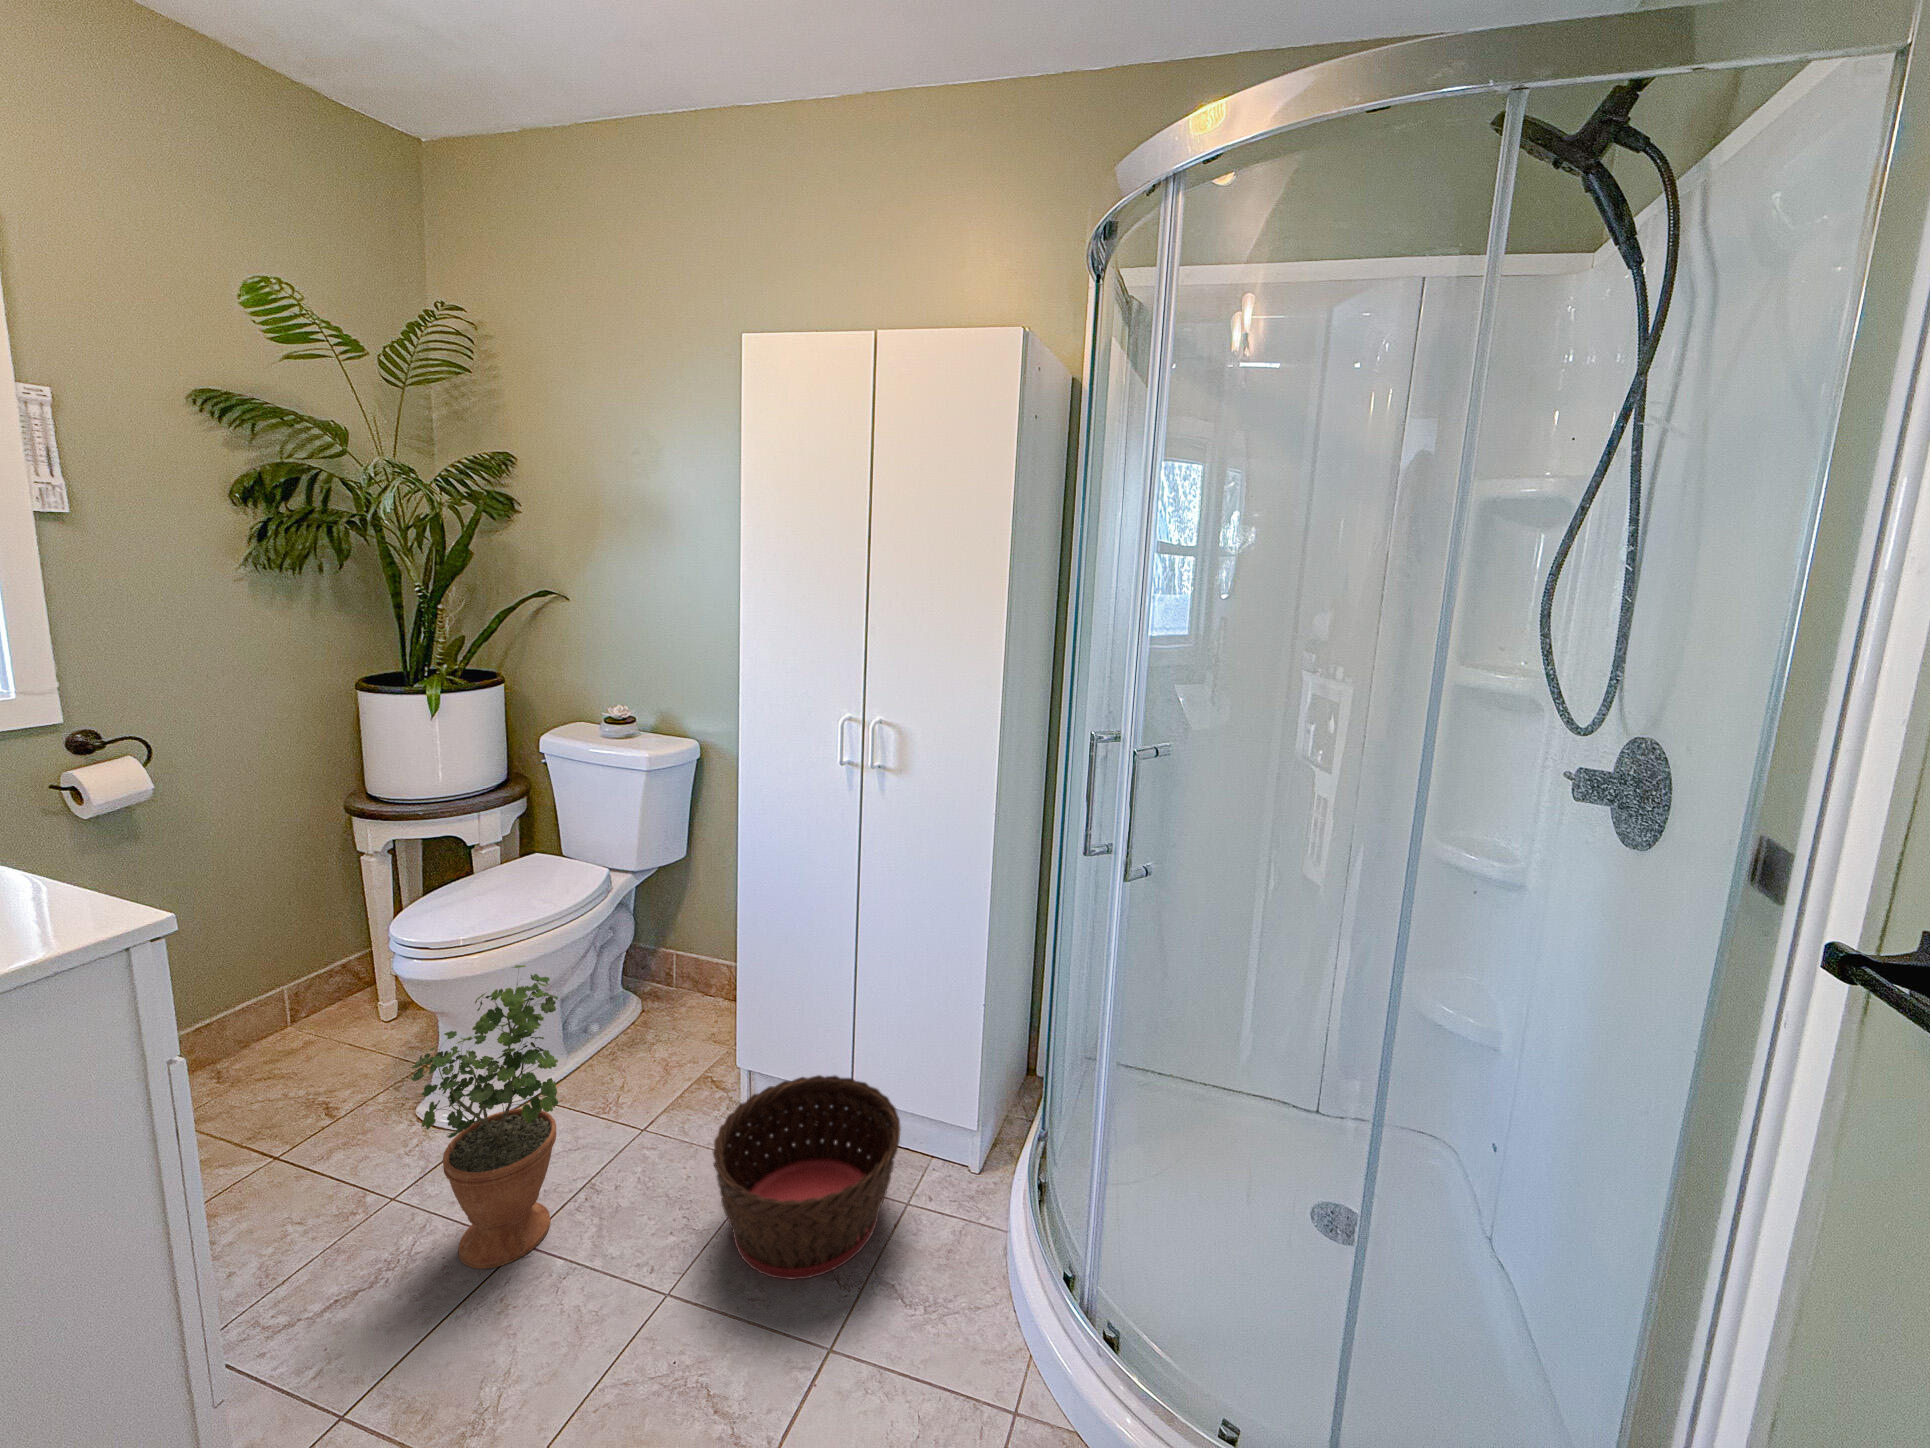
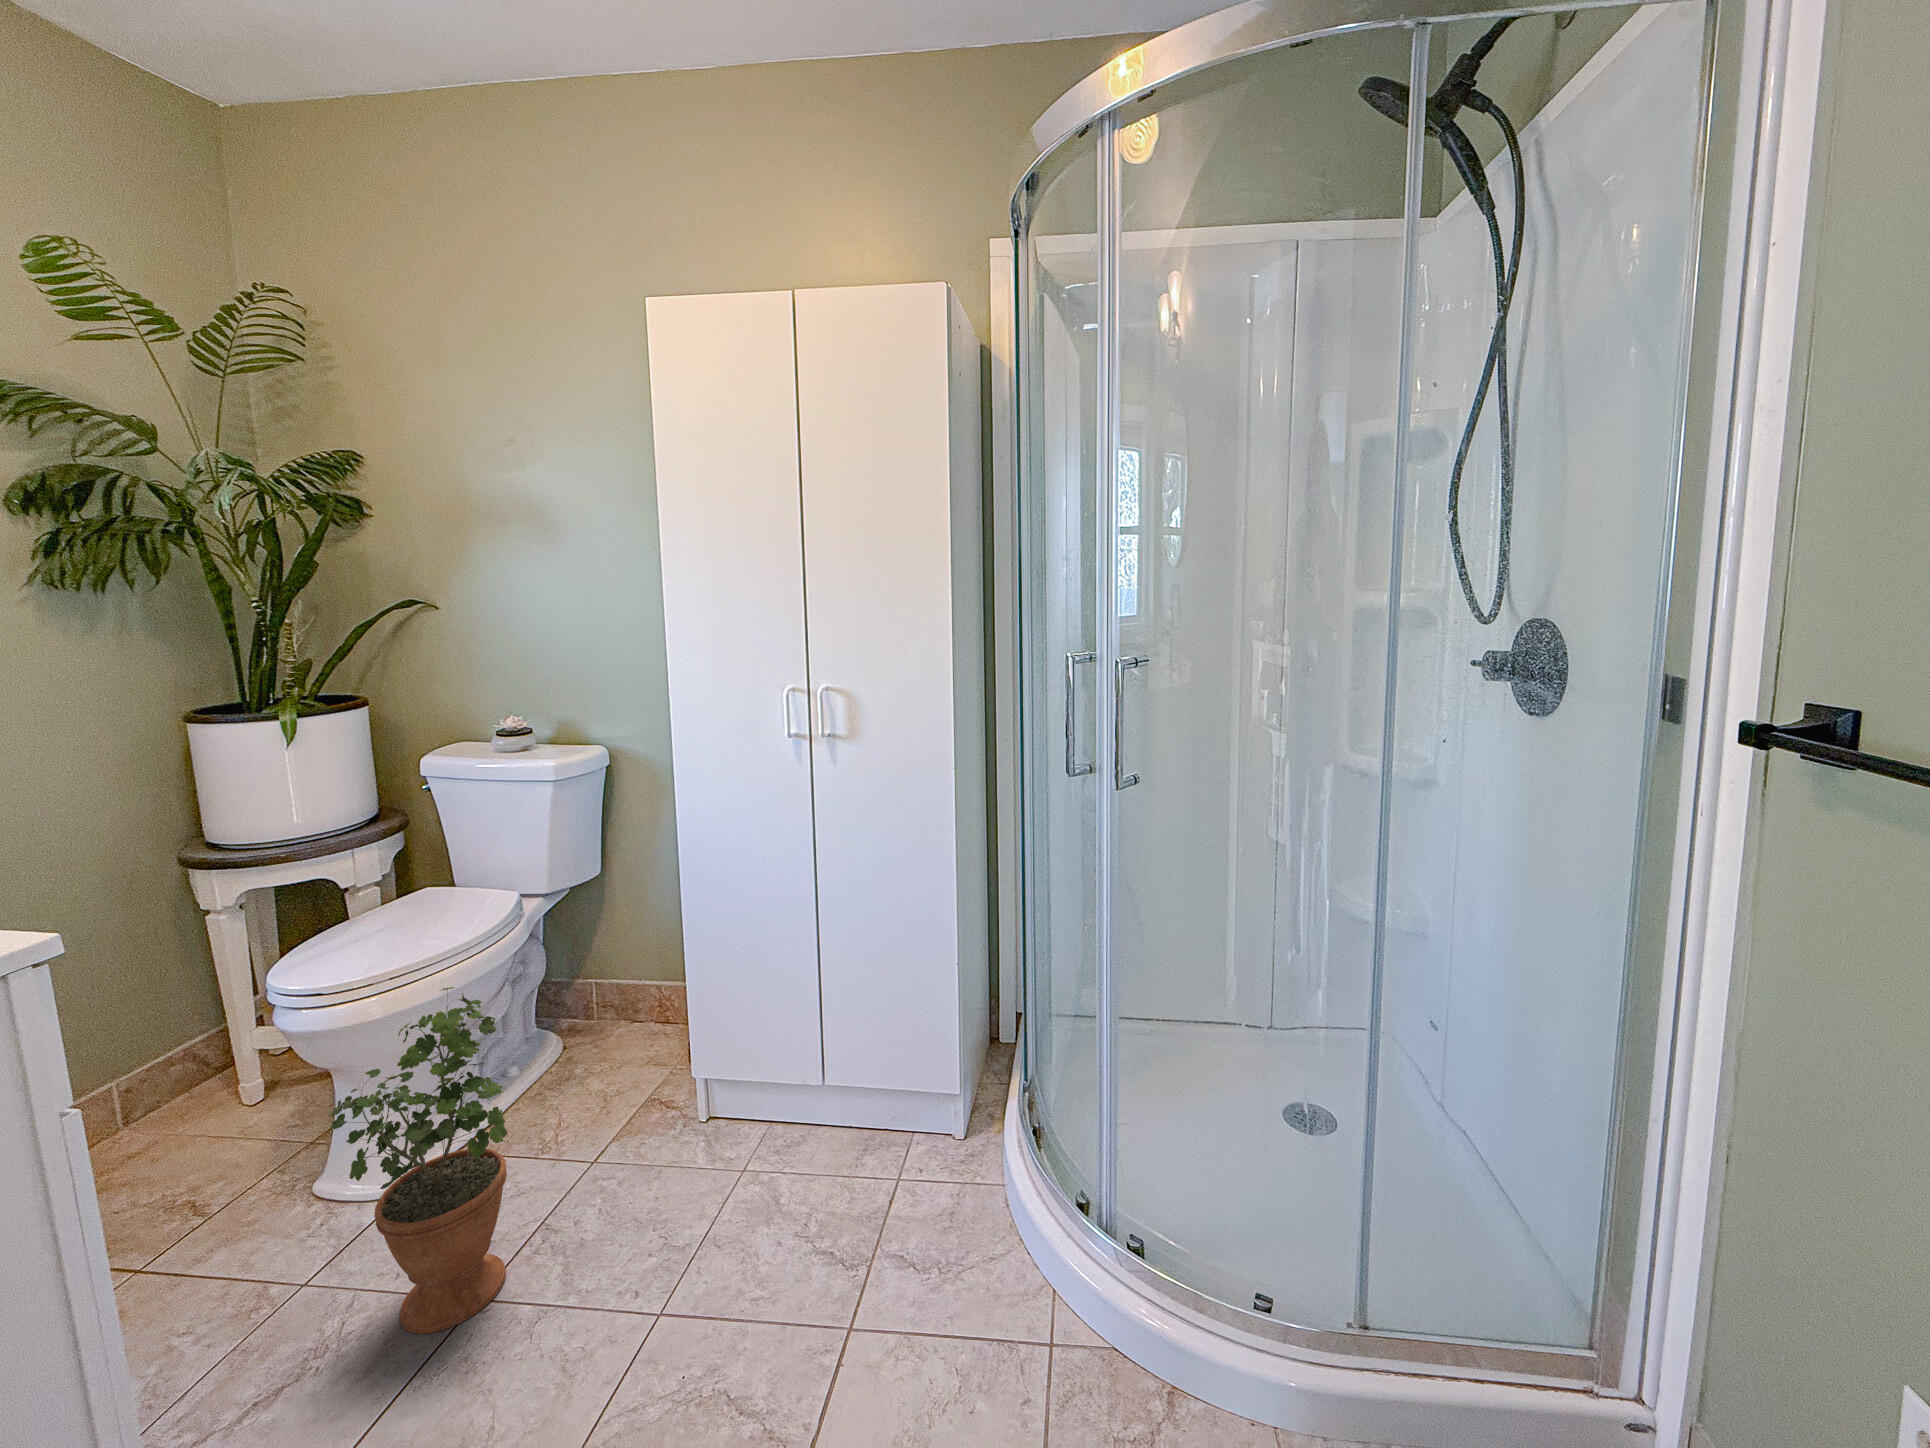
basket: present [713,1075,901,1280] -> none [690,1064,889,1275]

